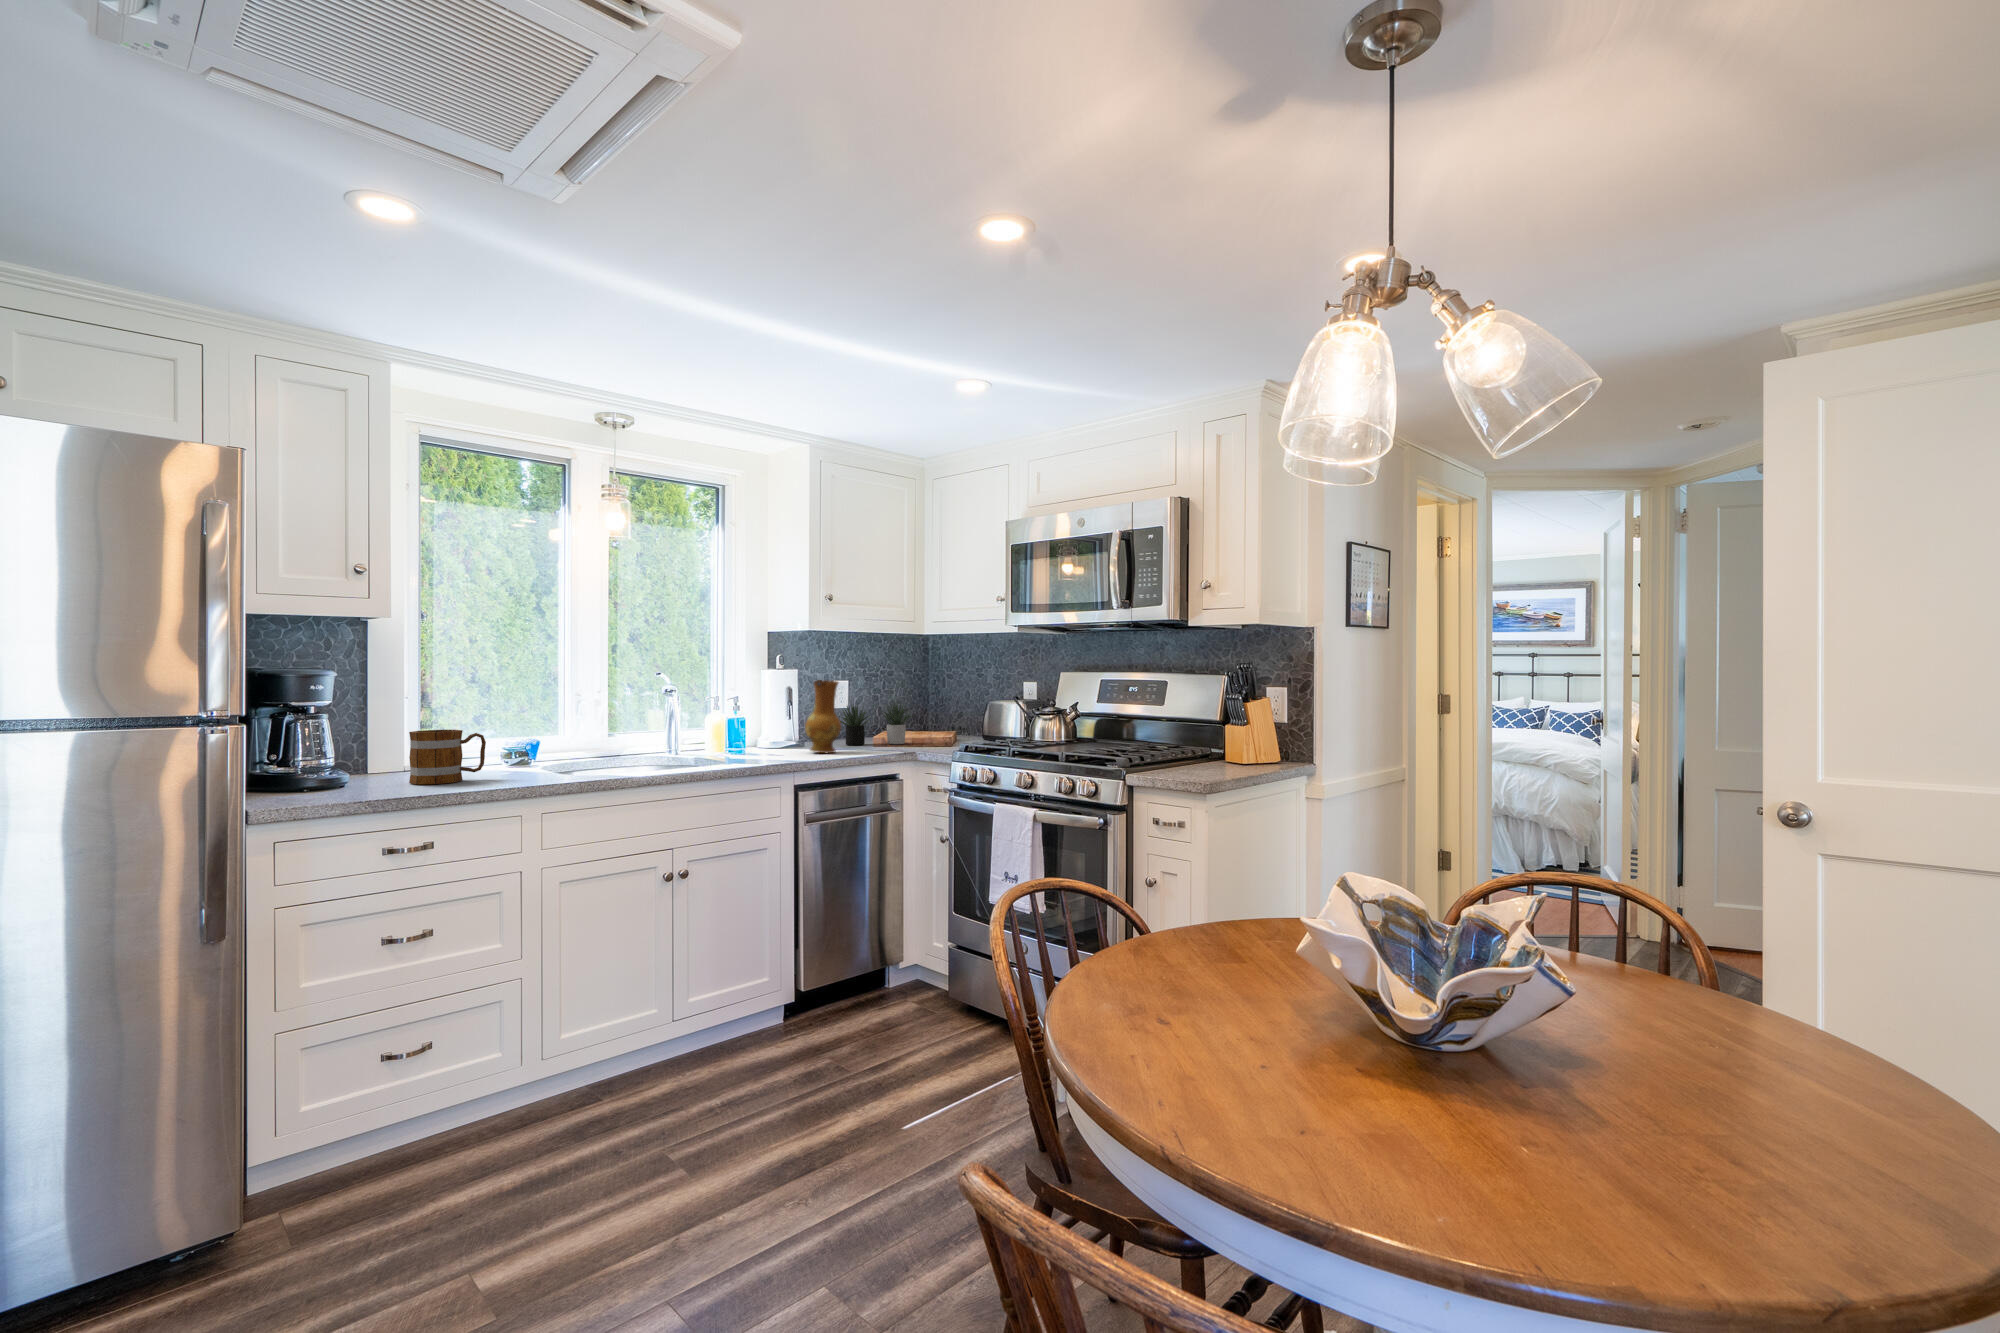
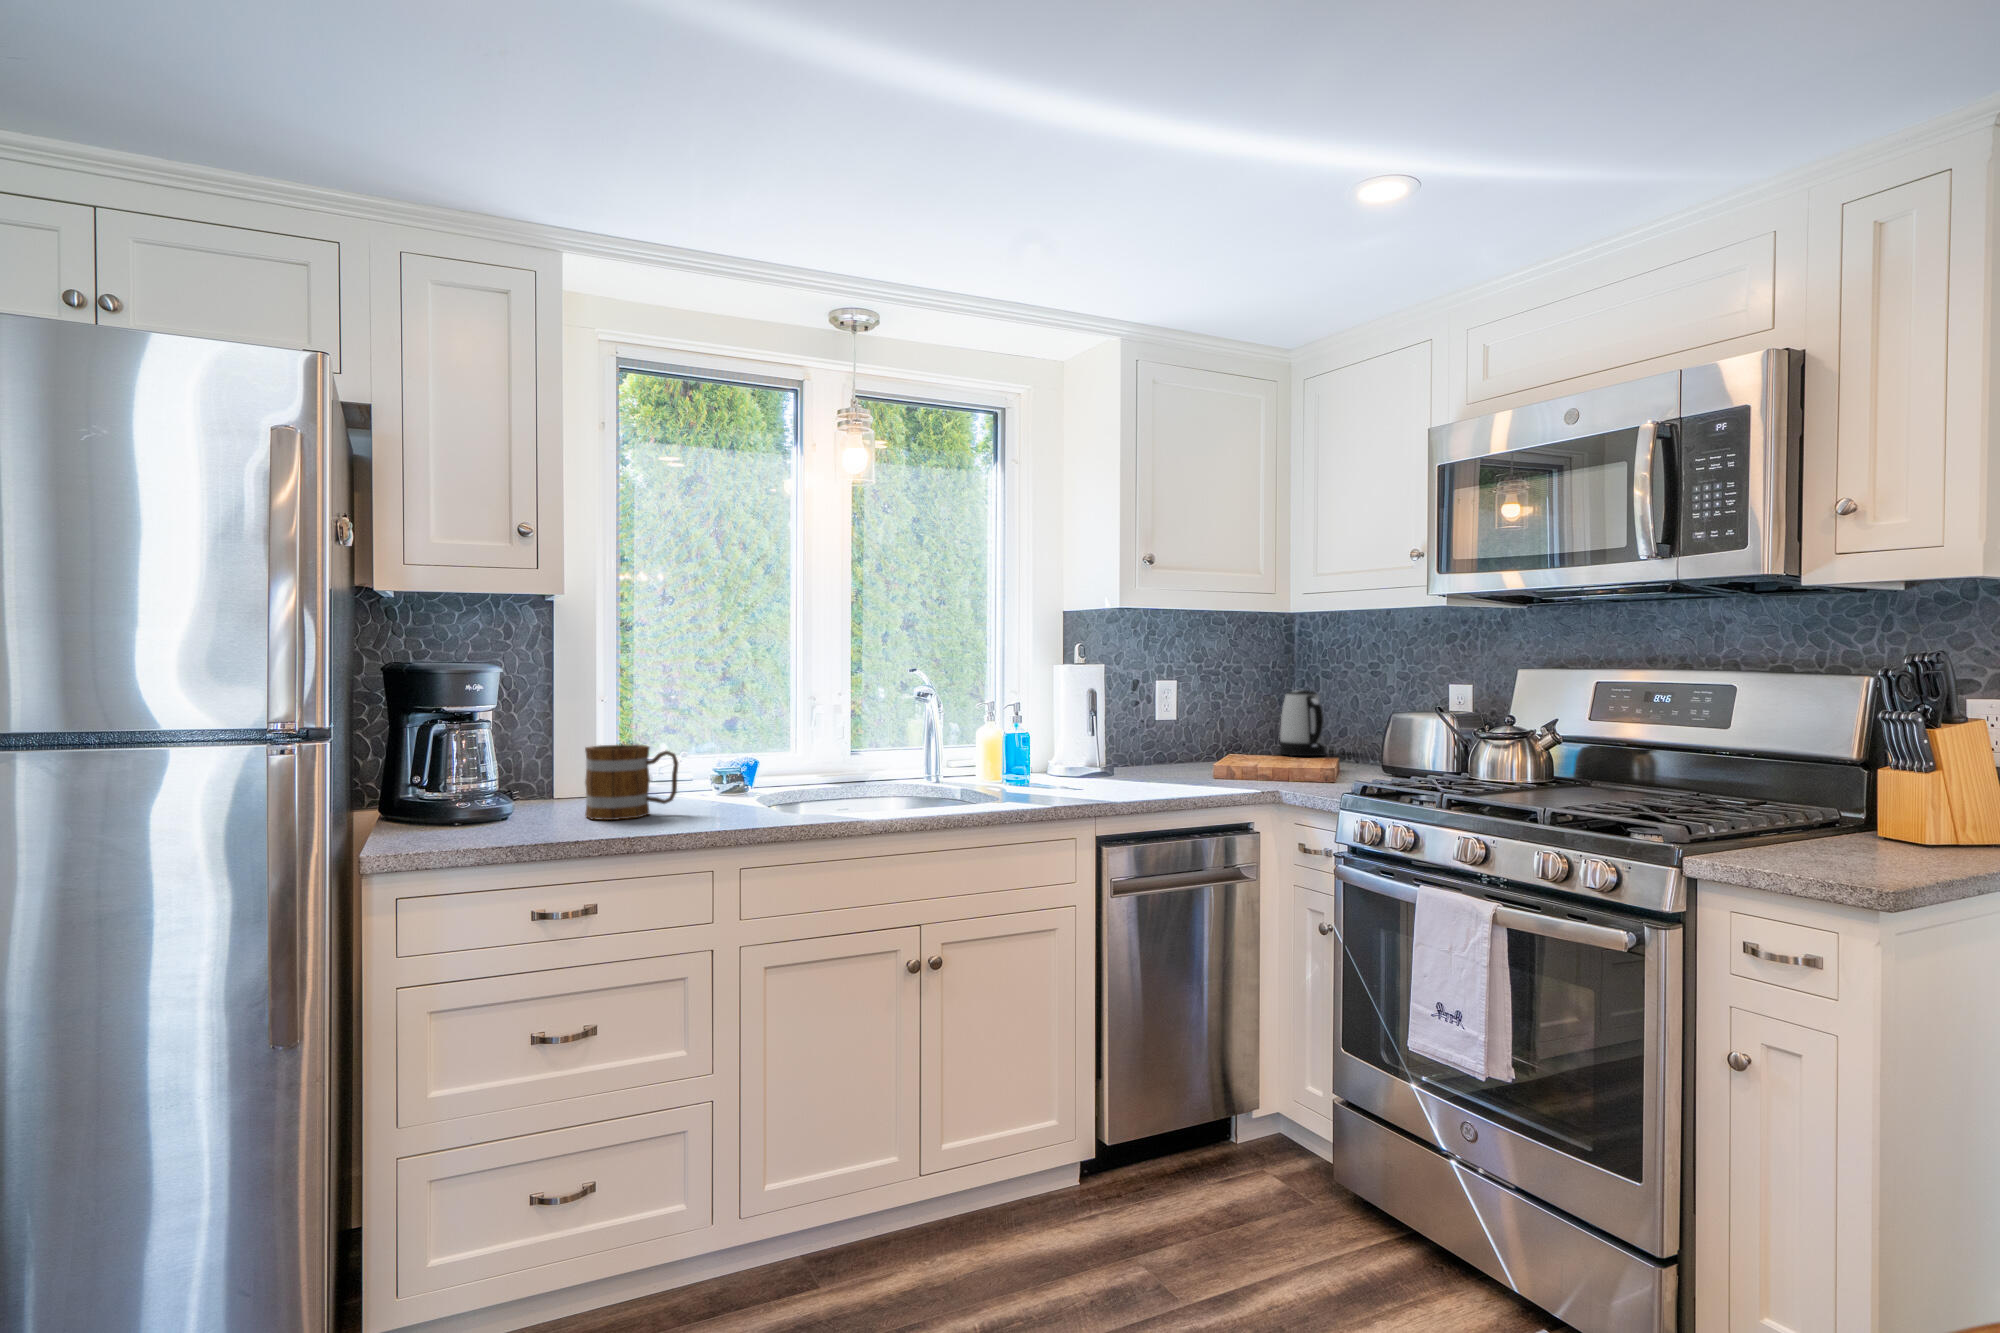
ceramic jug: present [805,680,841,753] -> none [1113,679,1166,788]
kettle: none [919,688,950,733] -> present [1280,690,1326,756]
succulent plant: present [840,701,914,745] -> none [1156,707,1280,775]

